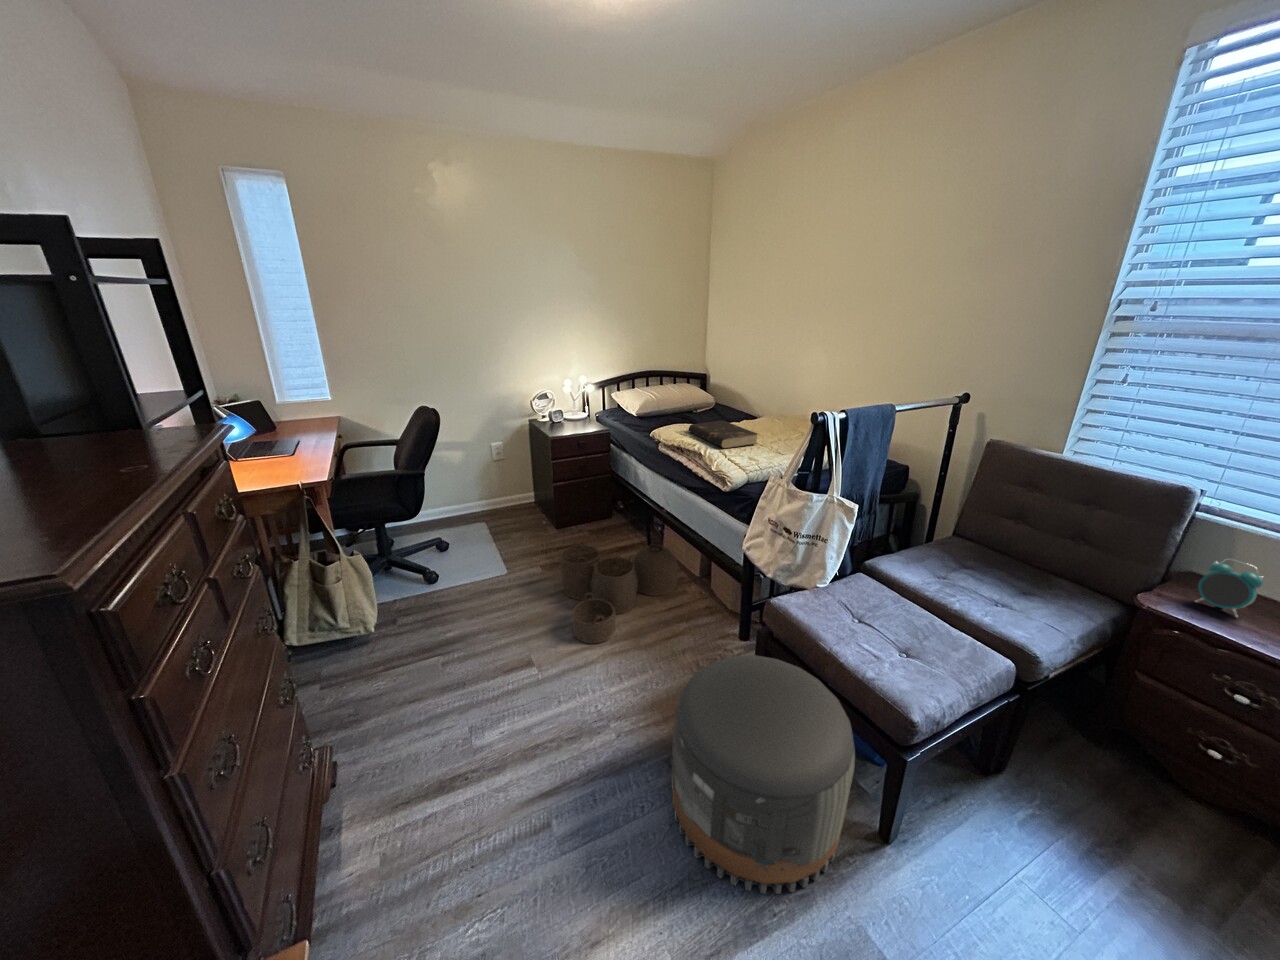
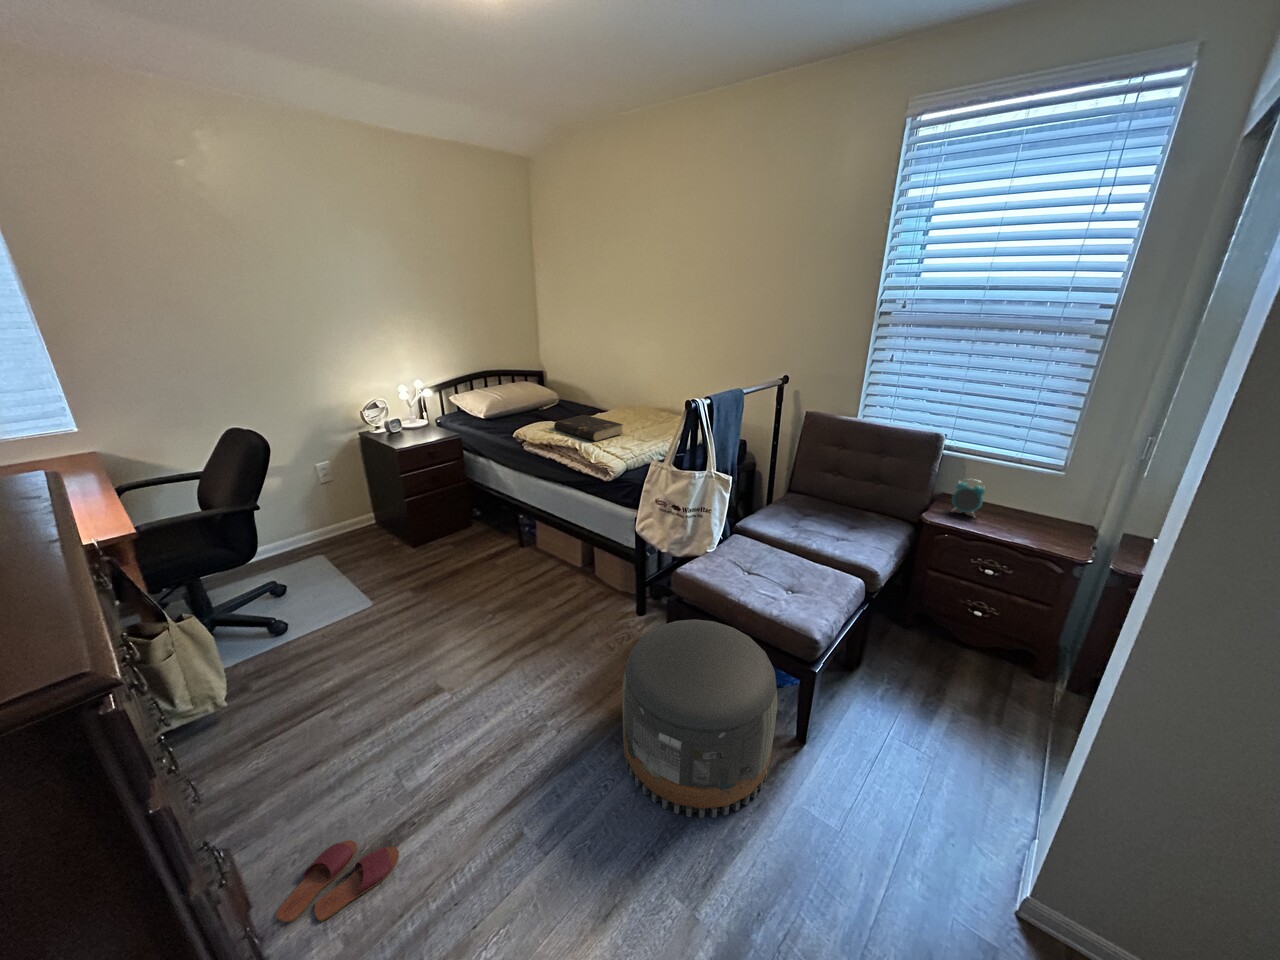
woven basket: present [560,539,678,643] -> none [440,540,565,655]
slippers: none [346,772,447,835] -> present [276,840,399,922]

